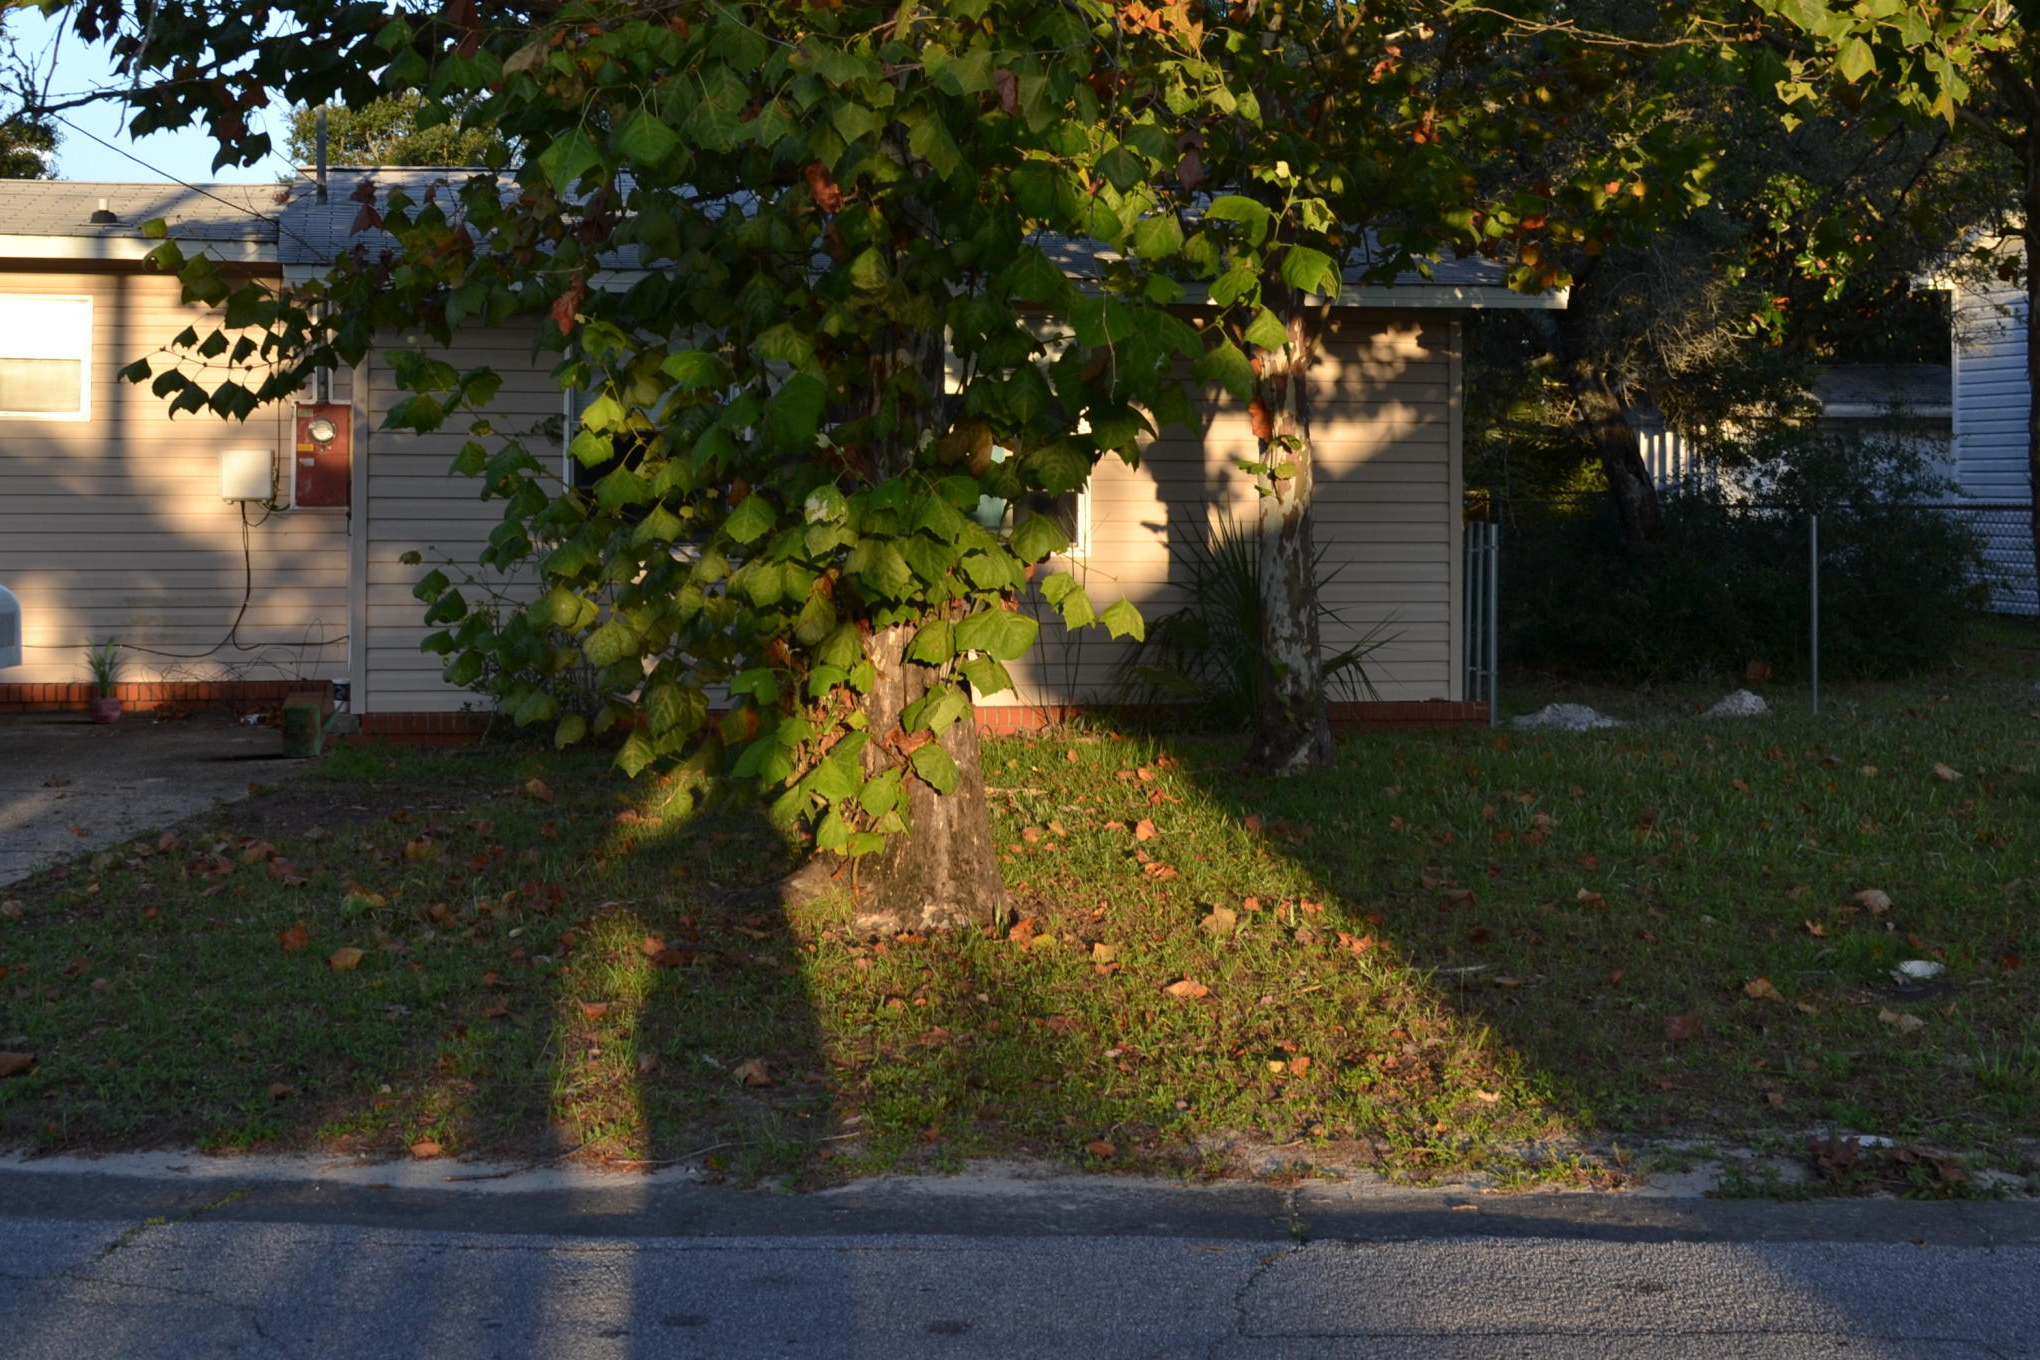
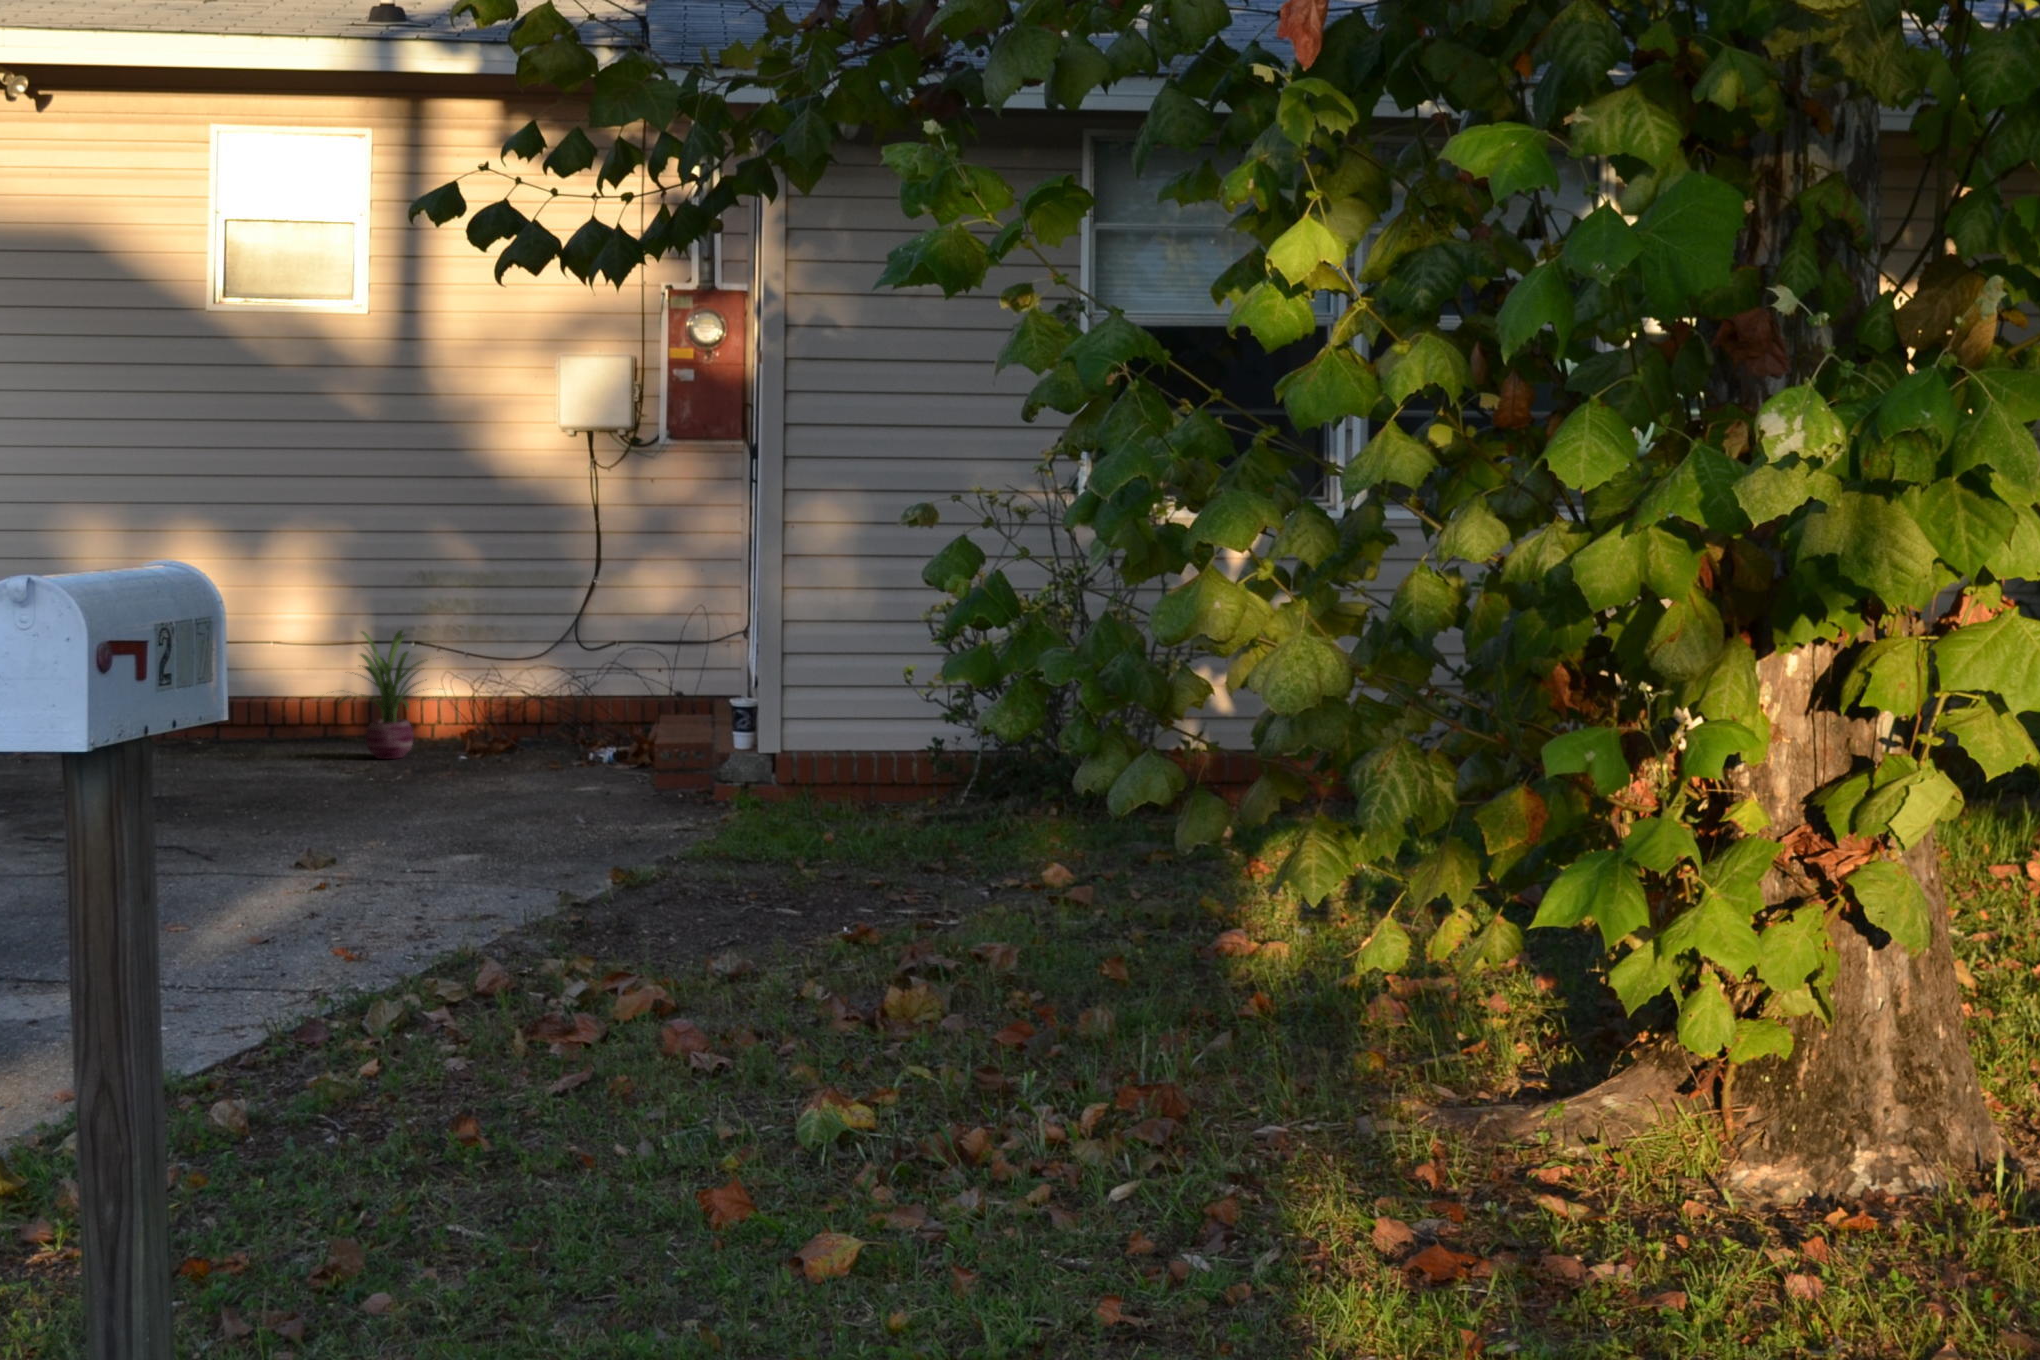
watering can: present [271,694,351,758] -> none [639,723,759,821]

